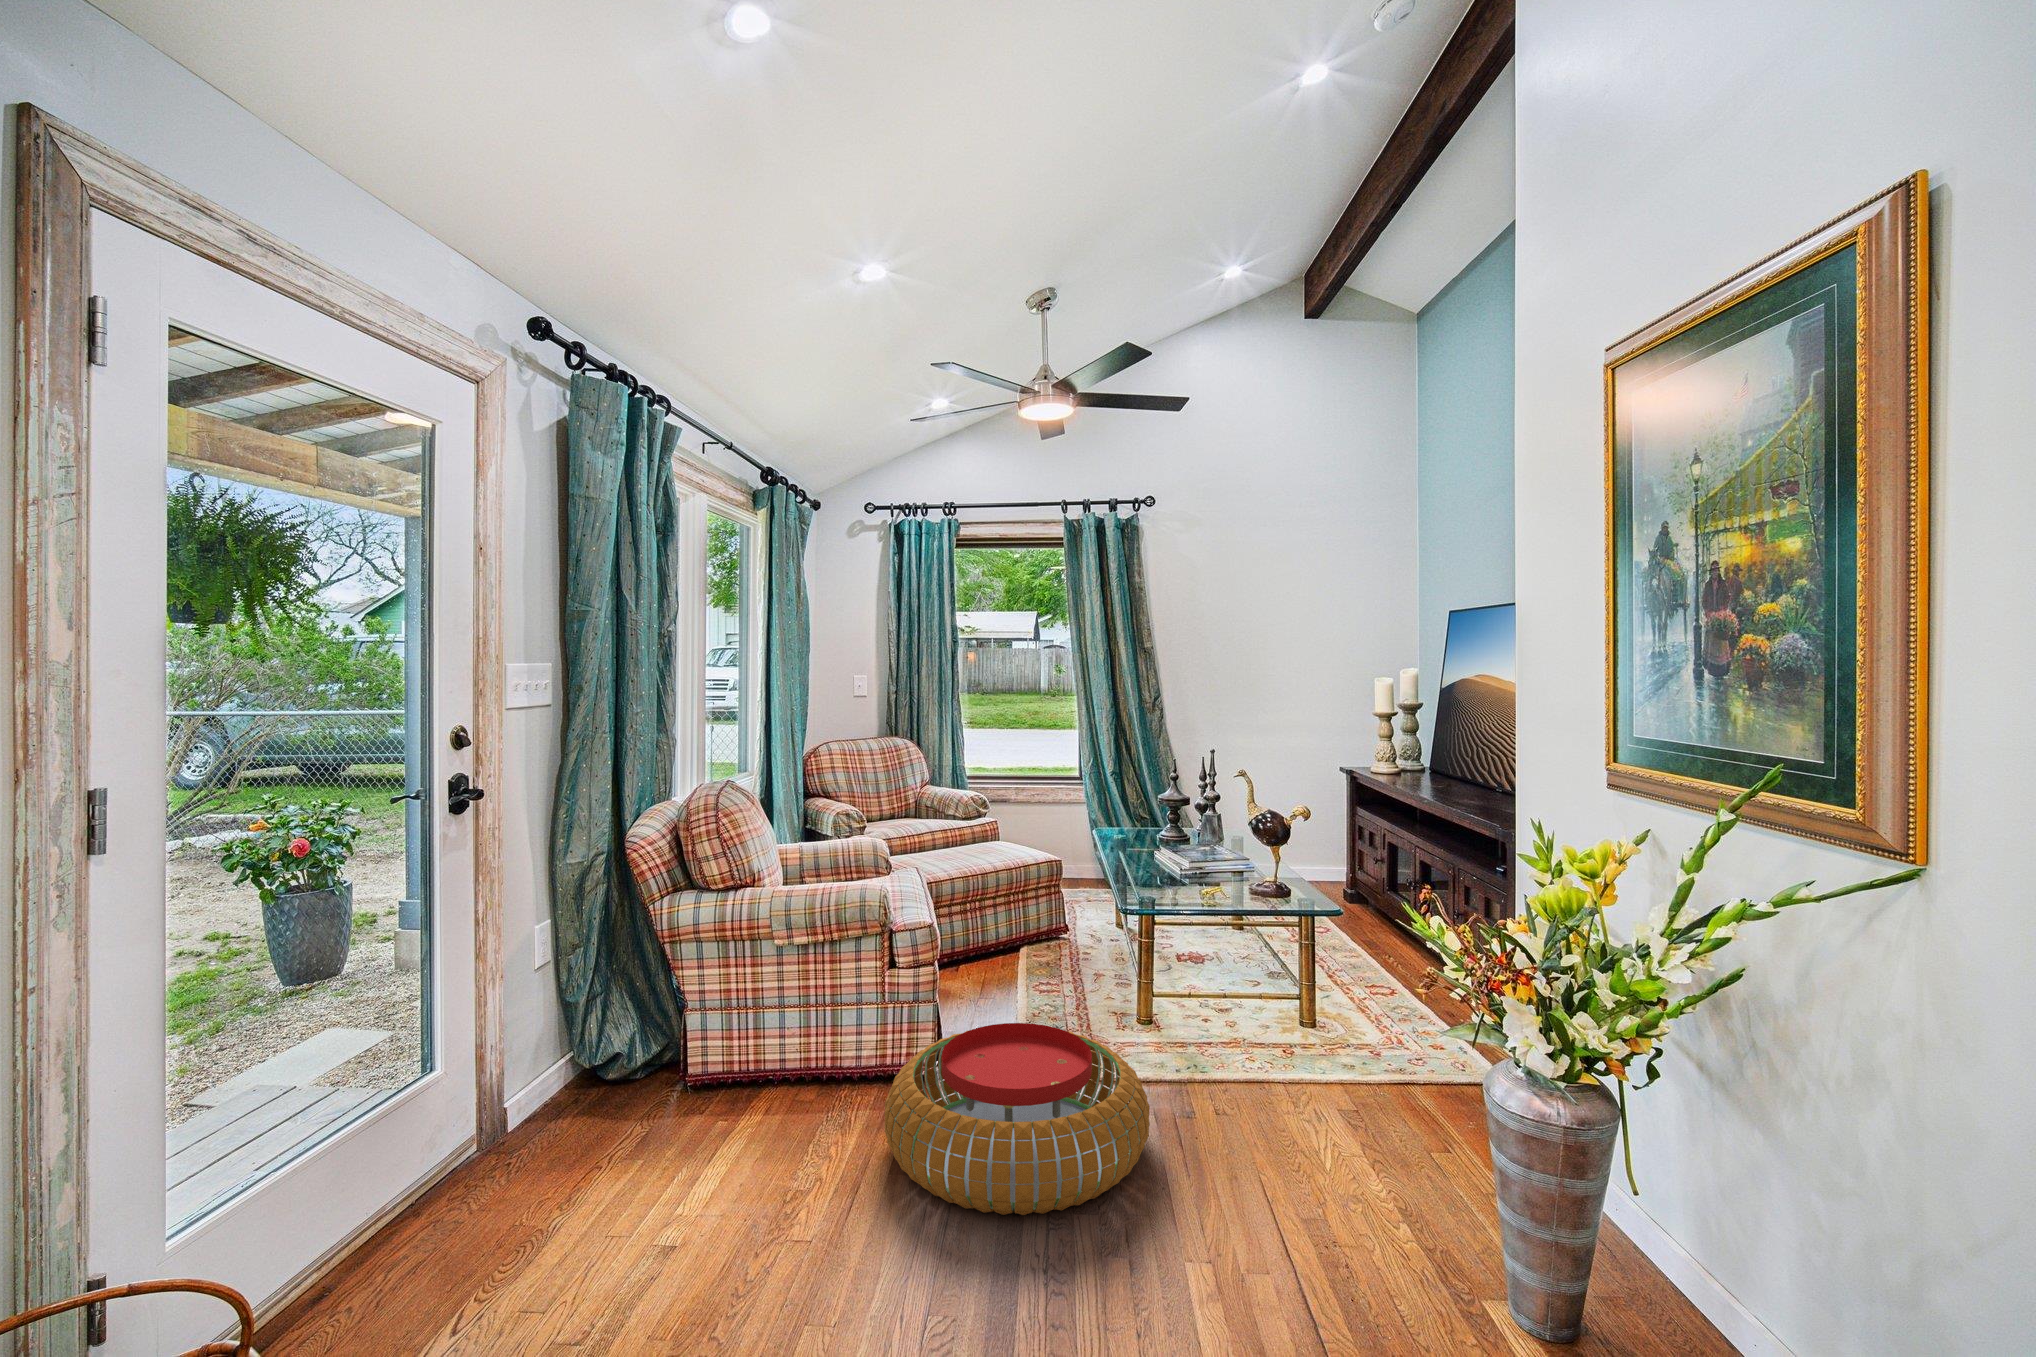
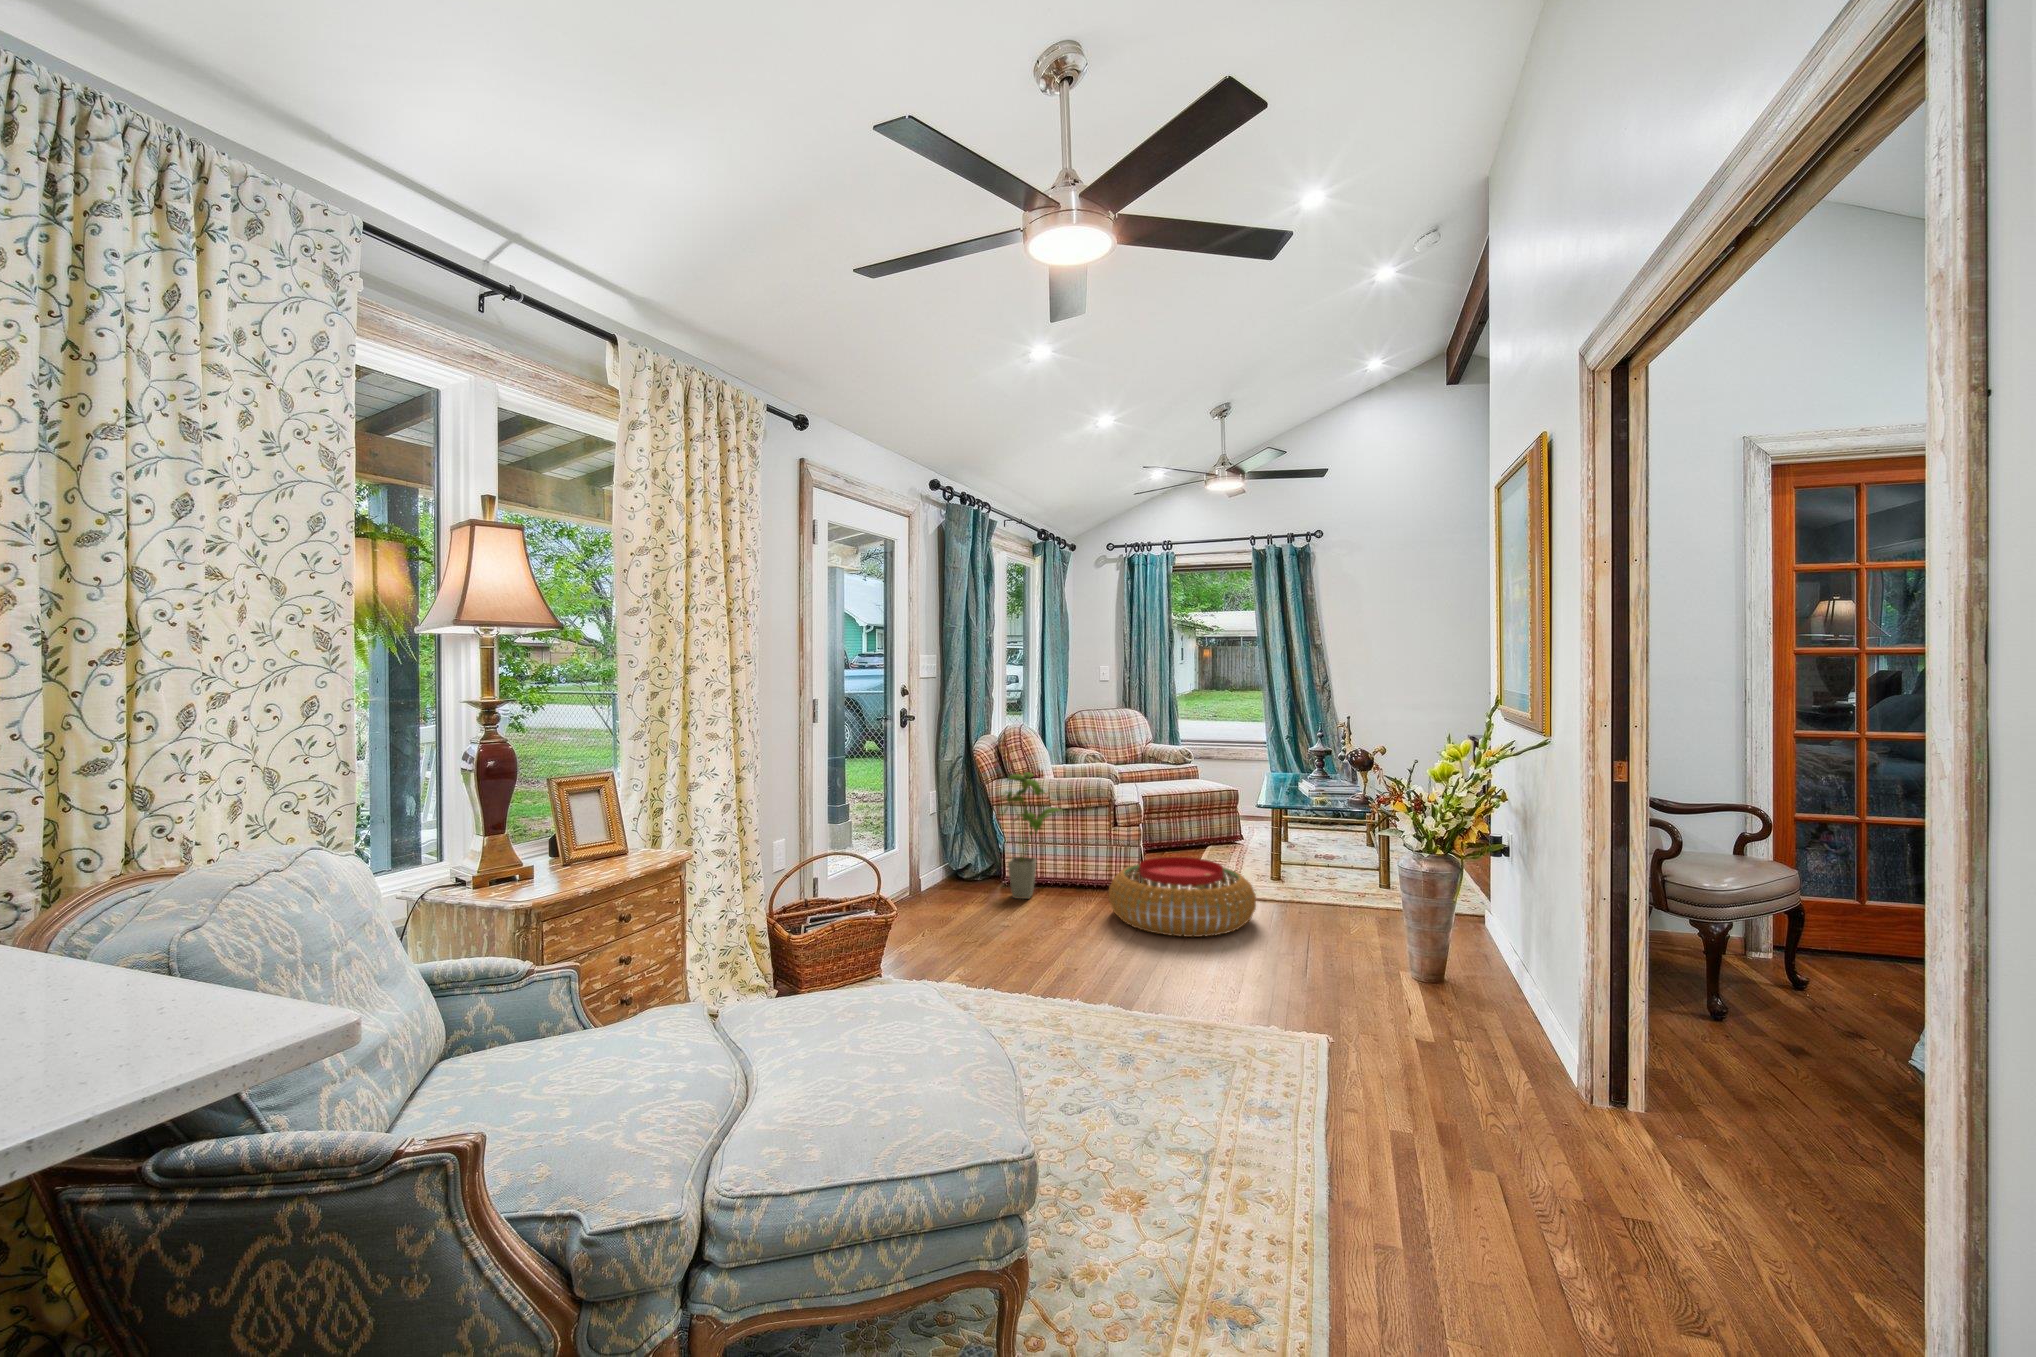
house plant: none [673,886,804,1128] -> present [1001,772,1060,899]

